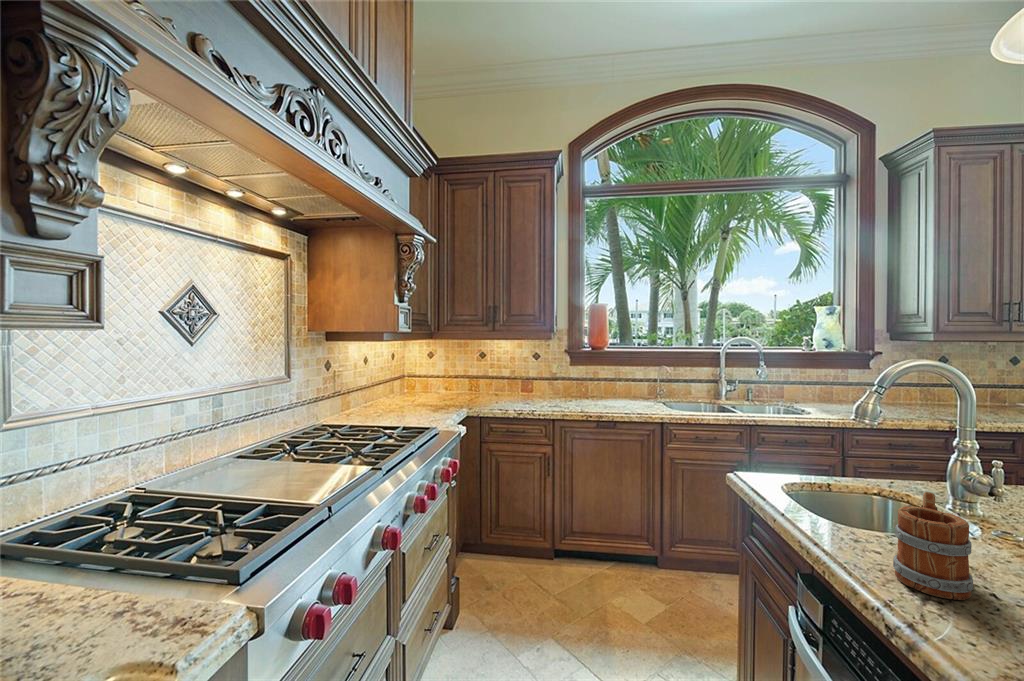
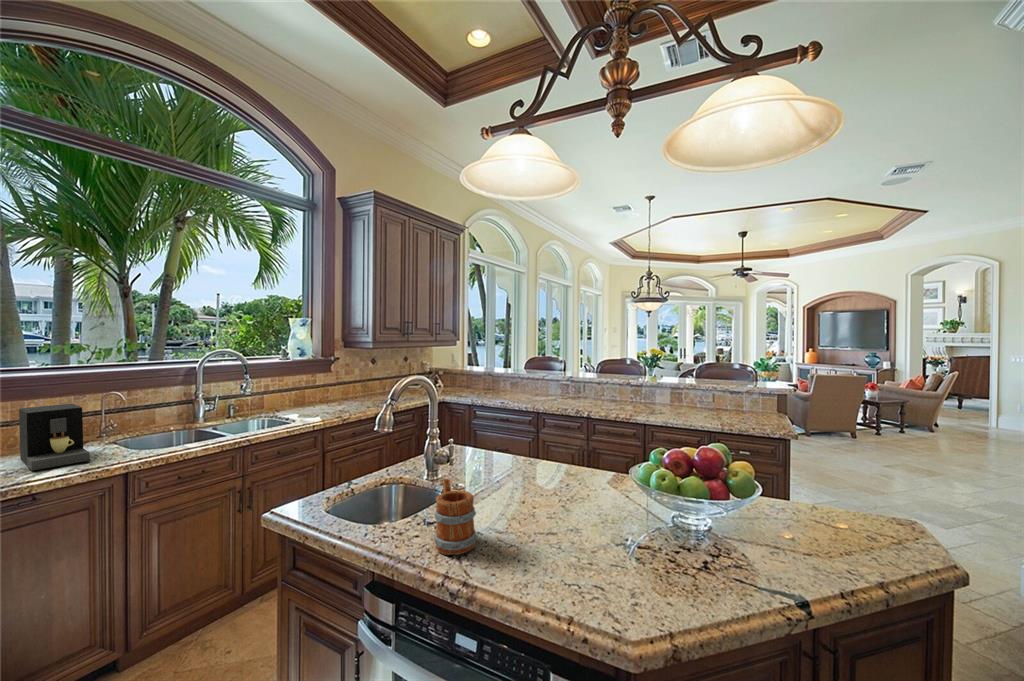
coffee maker: none [613,370,642,410] -> present [19,404,90,471]

